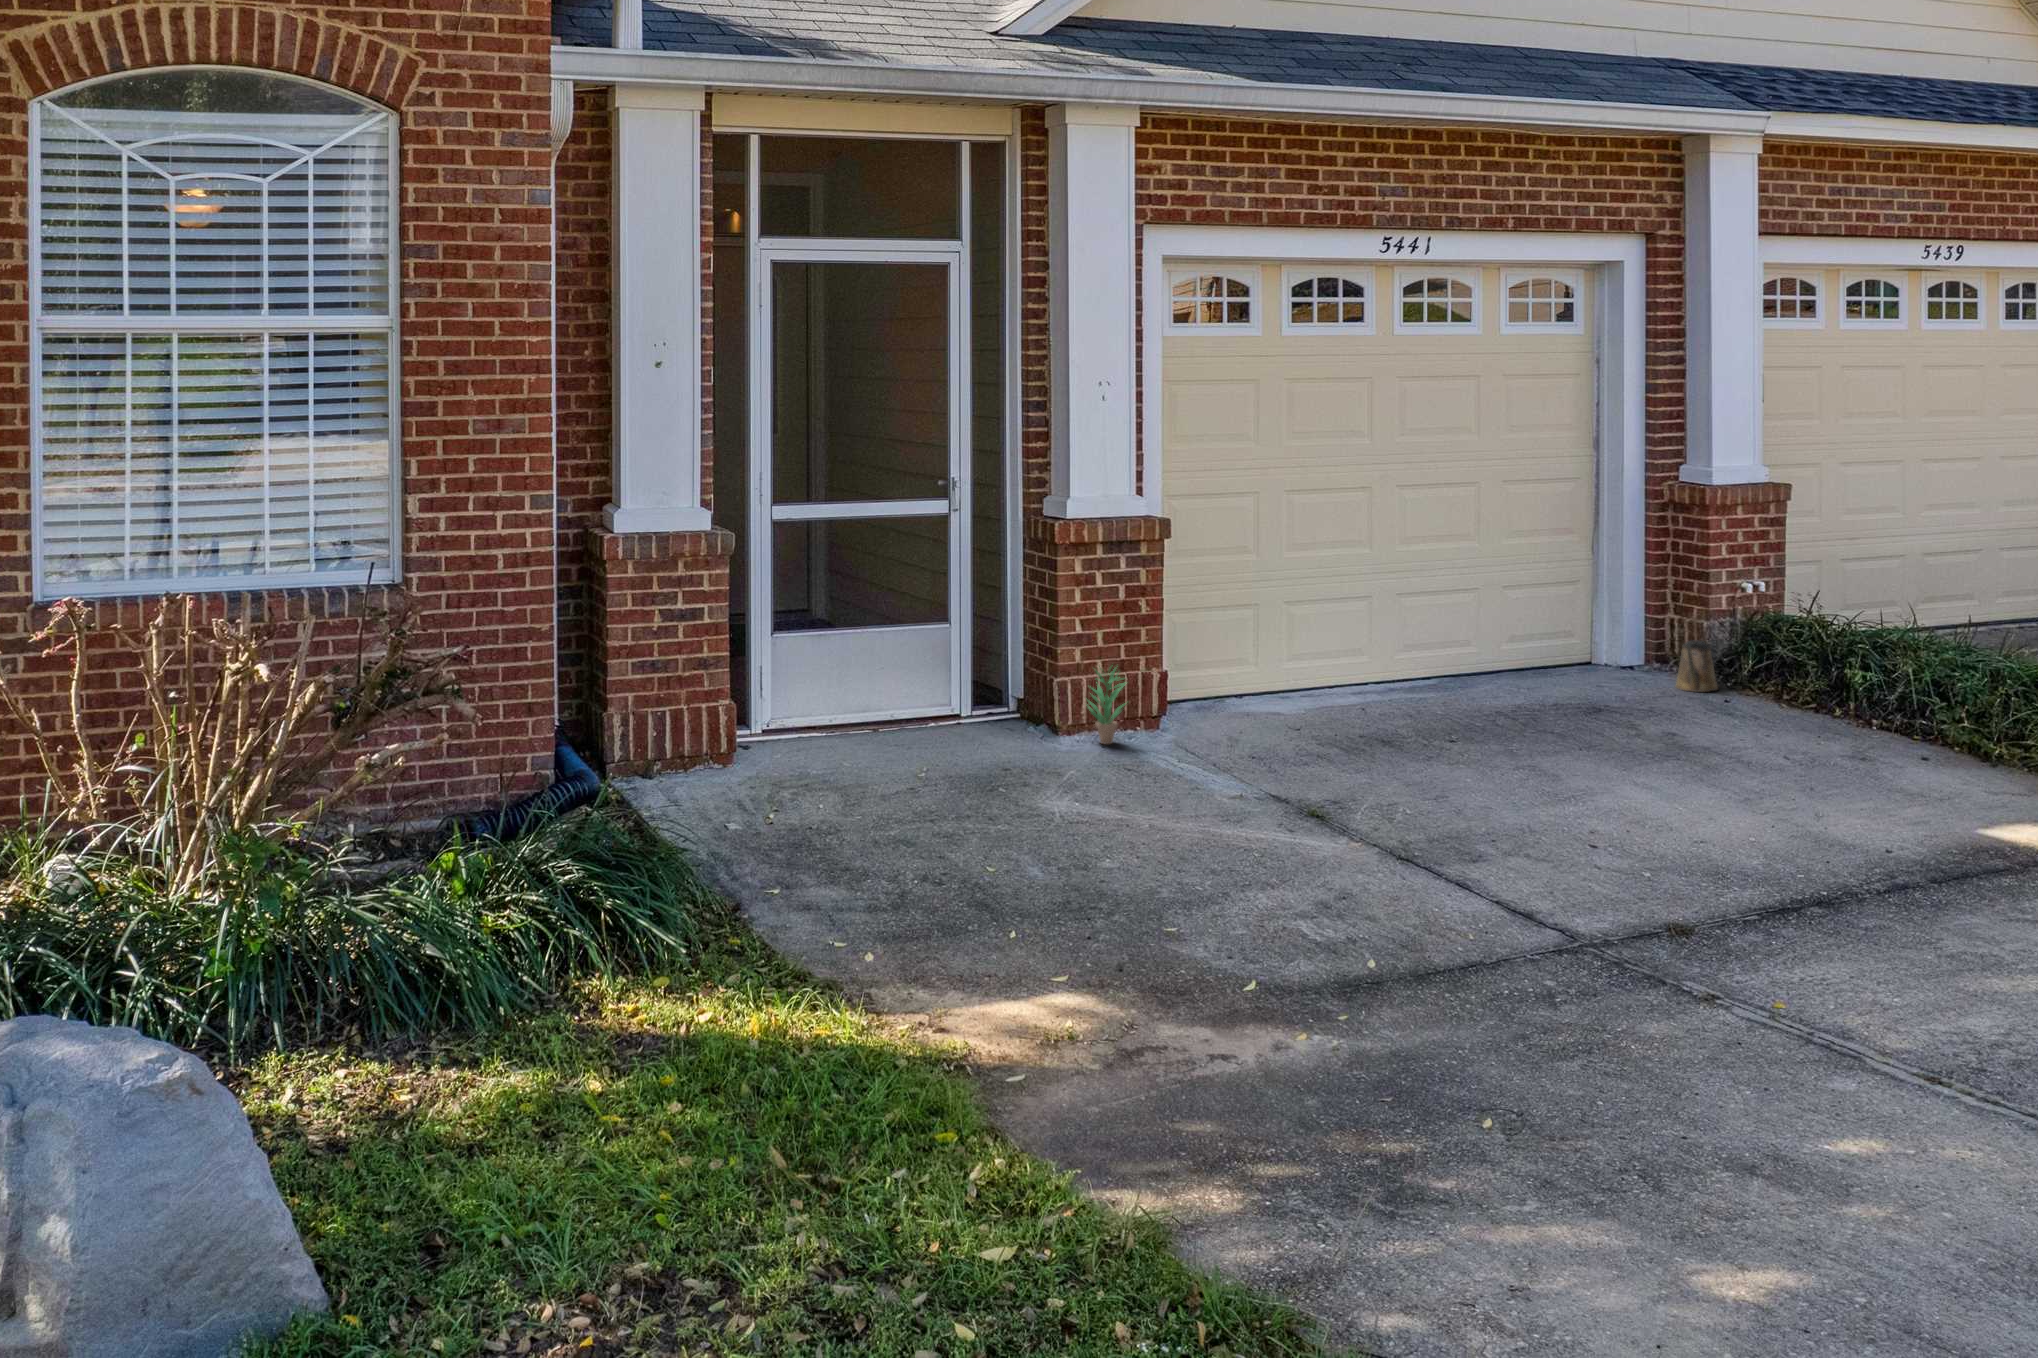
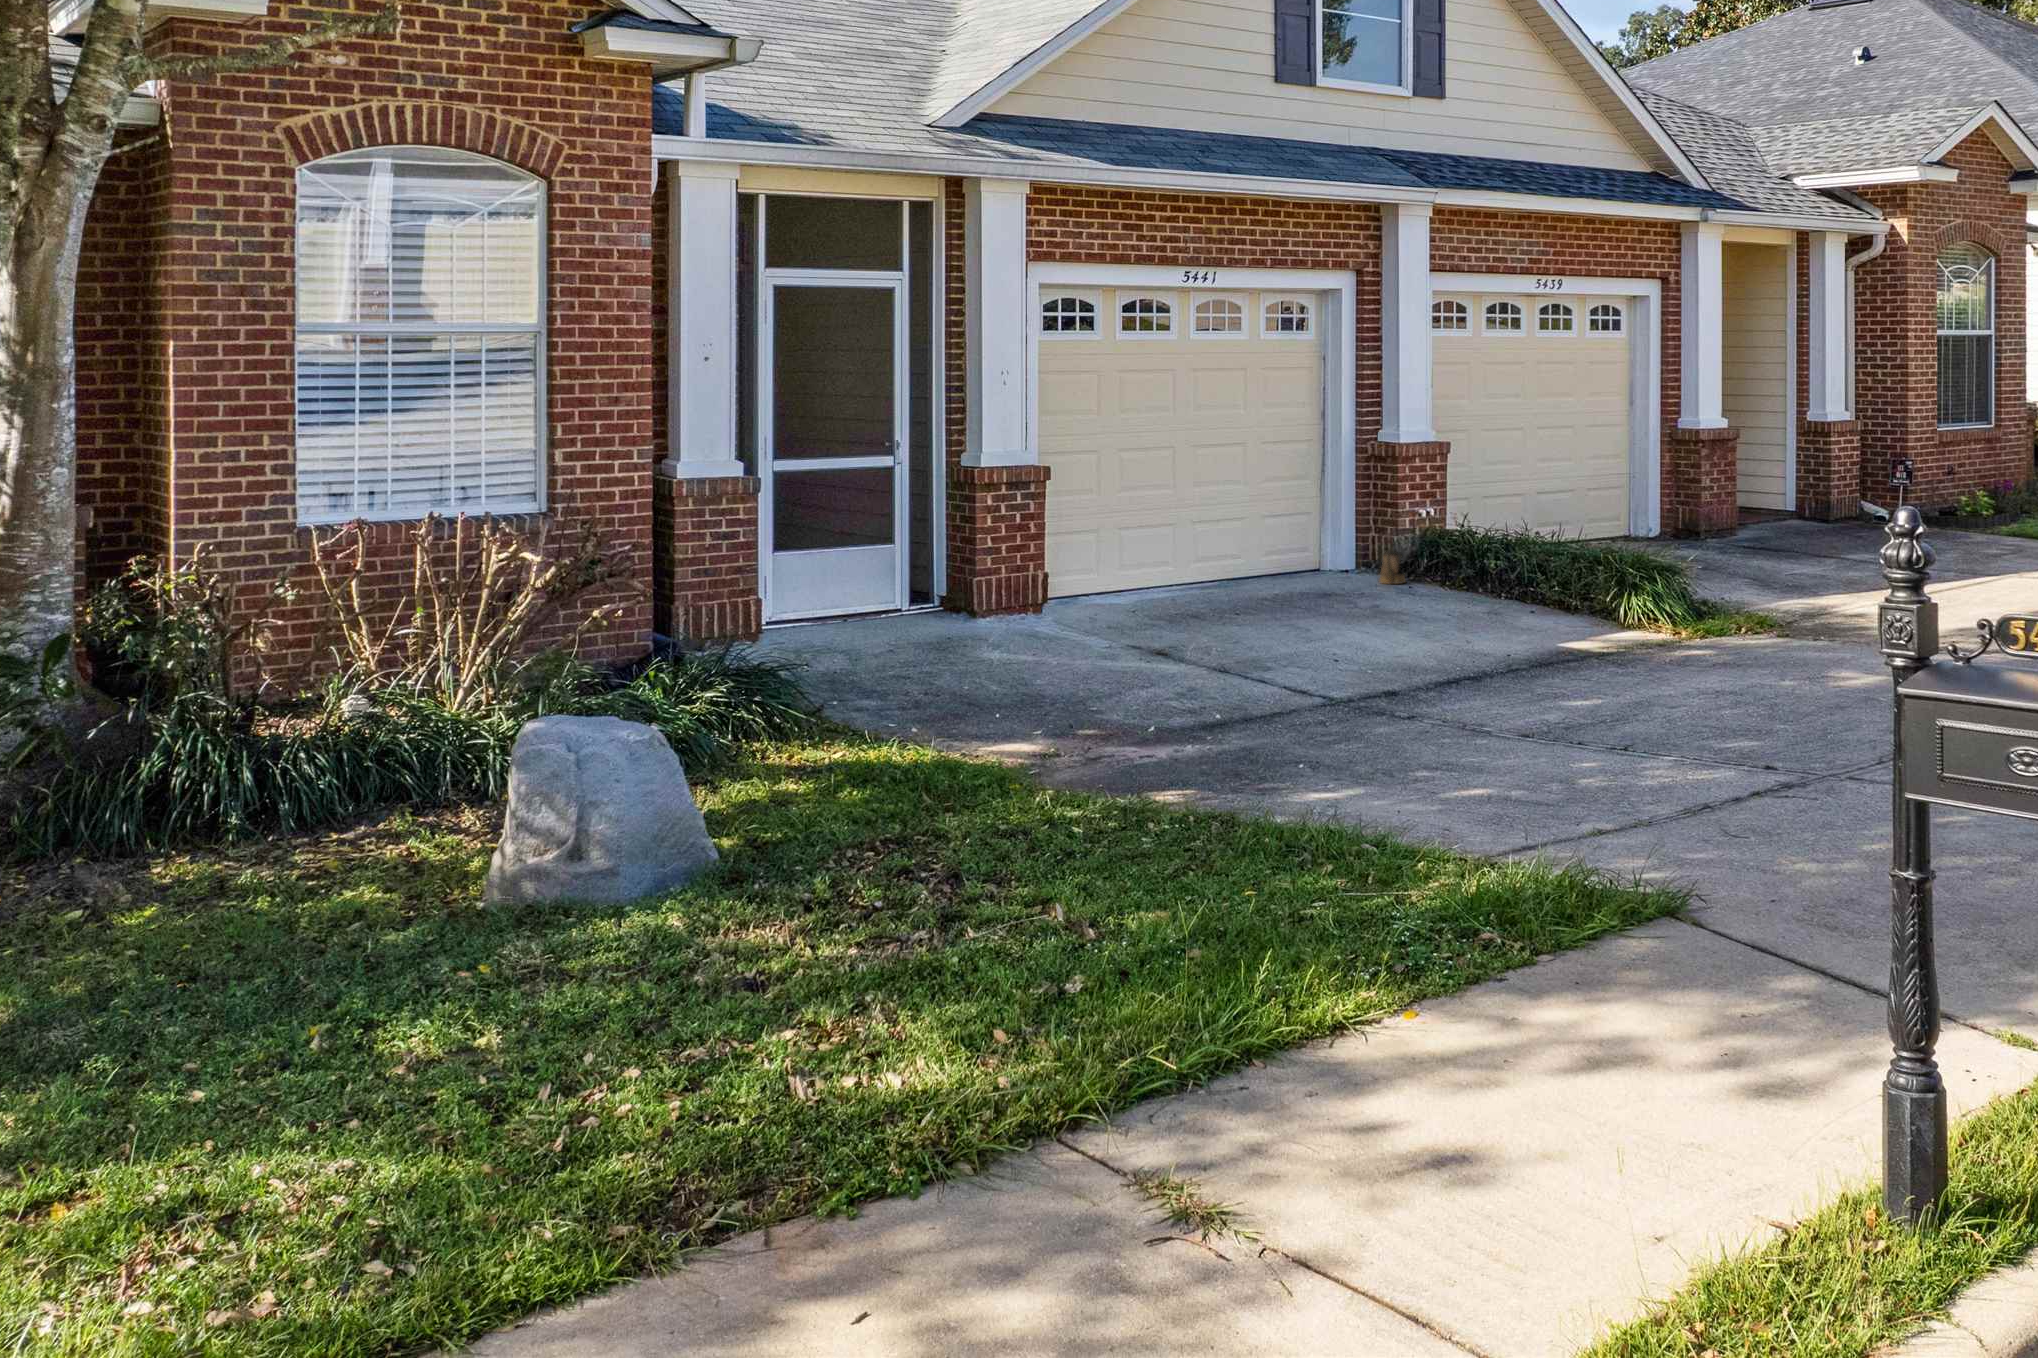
potted plant: present [1088,666,1126,744] -> none [998,567,1031,624]

